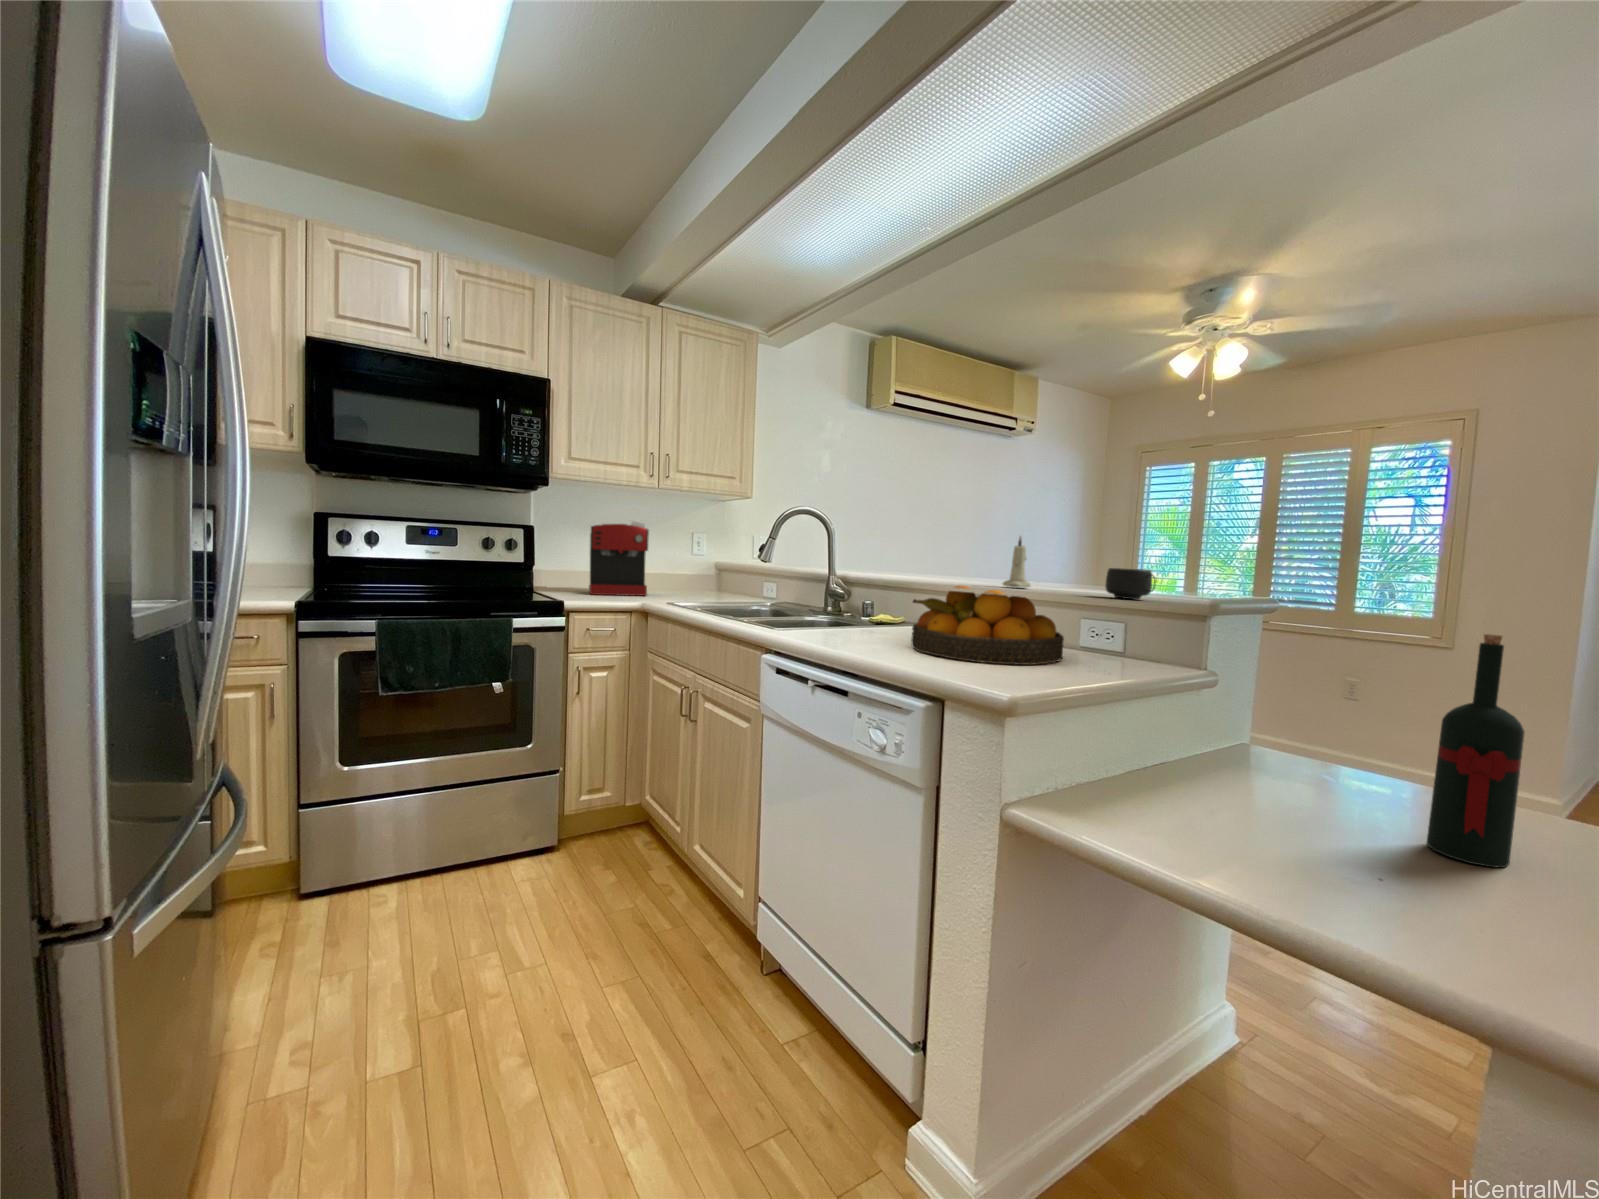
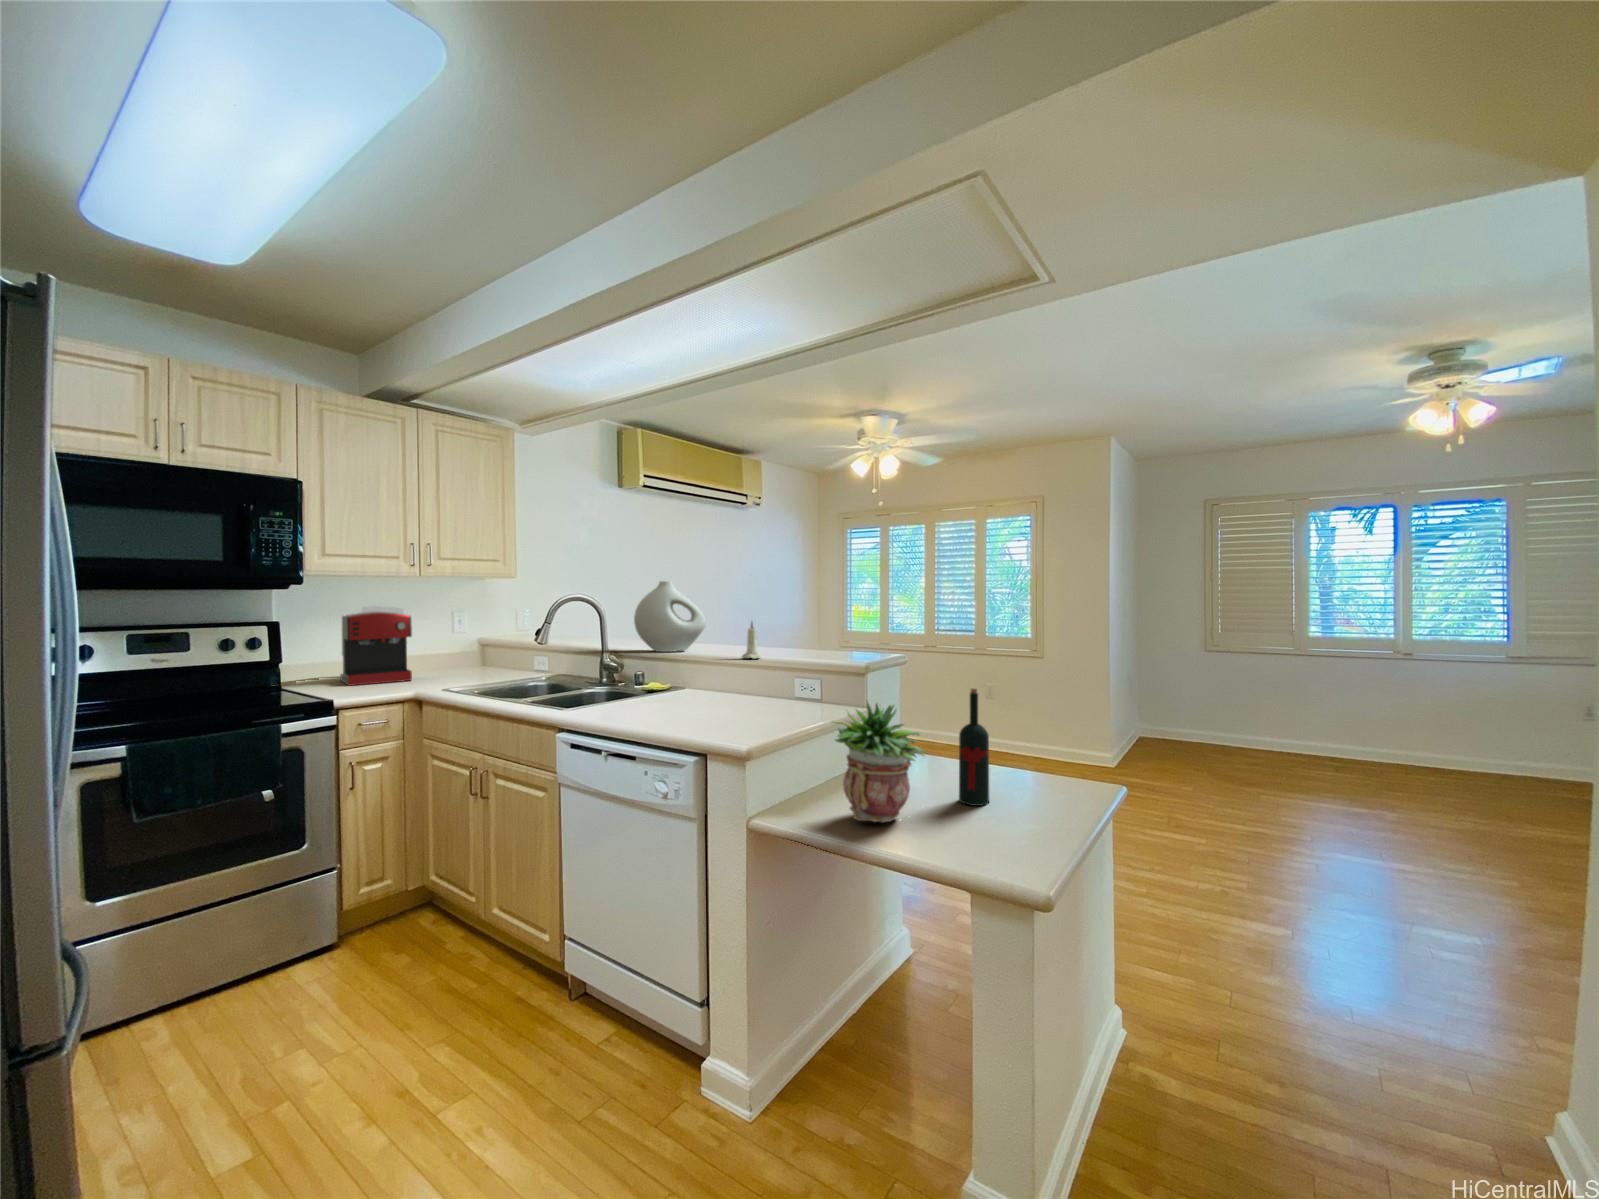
vase: none [868,489,956,578] -> present [634,581,706,652]
mug: present [1105,568,1156,599] -> none [808,644,837,666]
fruit bowl: present [912,586,1064,665] -> none [677,665,783,723]
potted plant: none [1166,632,1383,866] -> present [835,703,924,823]

